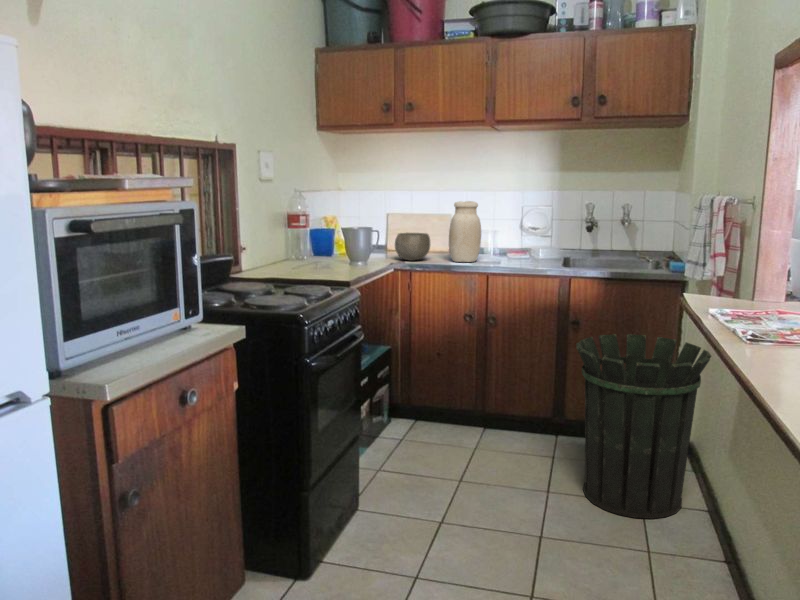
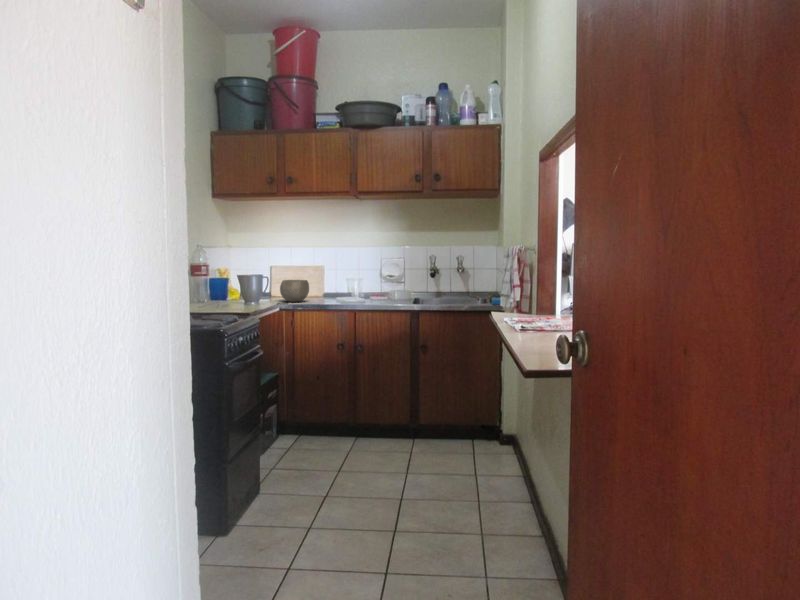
jar: present [449,201,481,262] -> none [324,254,350,302]
waste bin: present [576,334,711,519] -> none [423,350,517,482]

